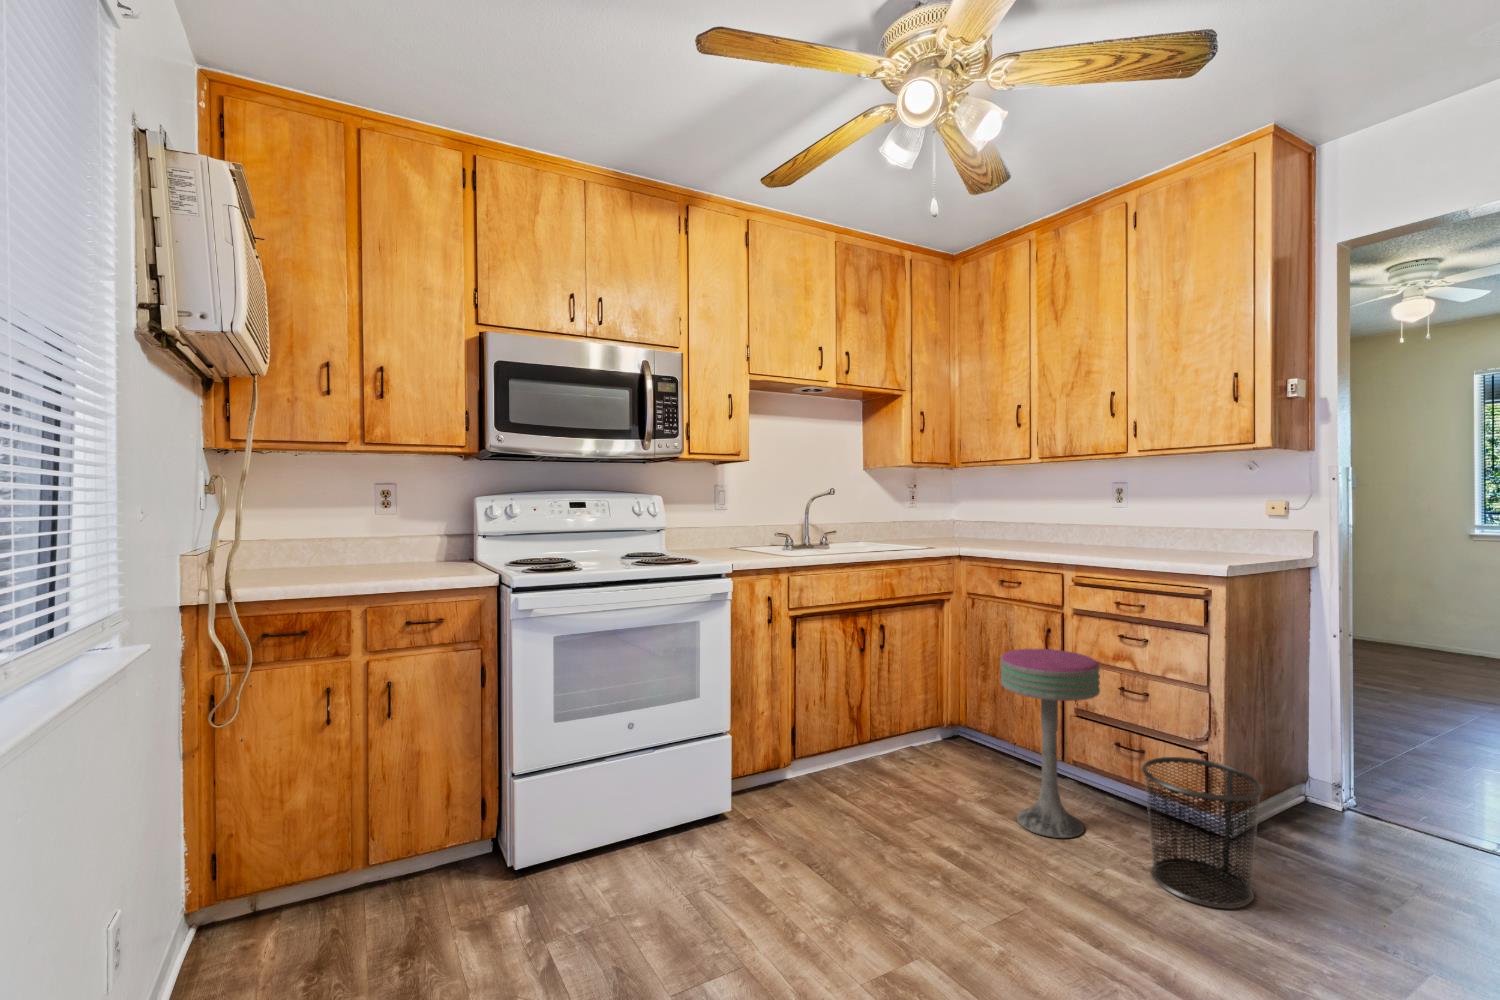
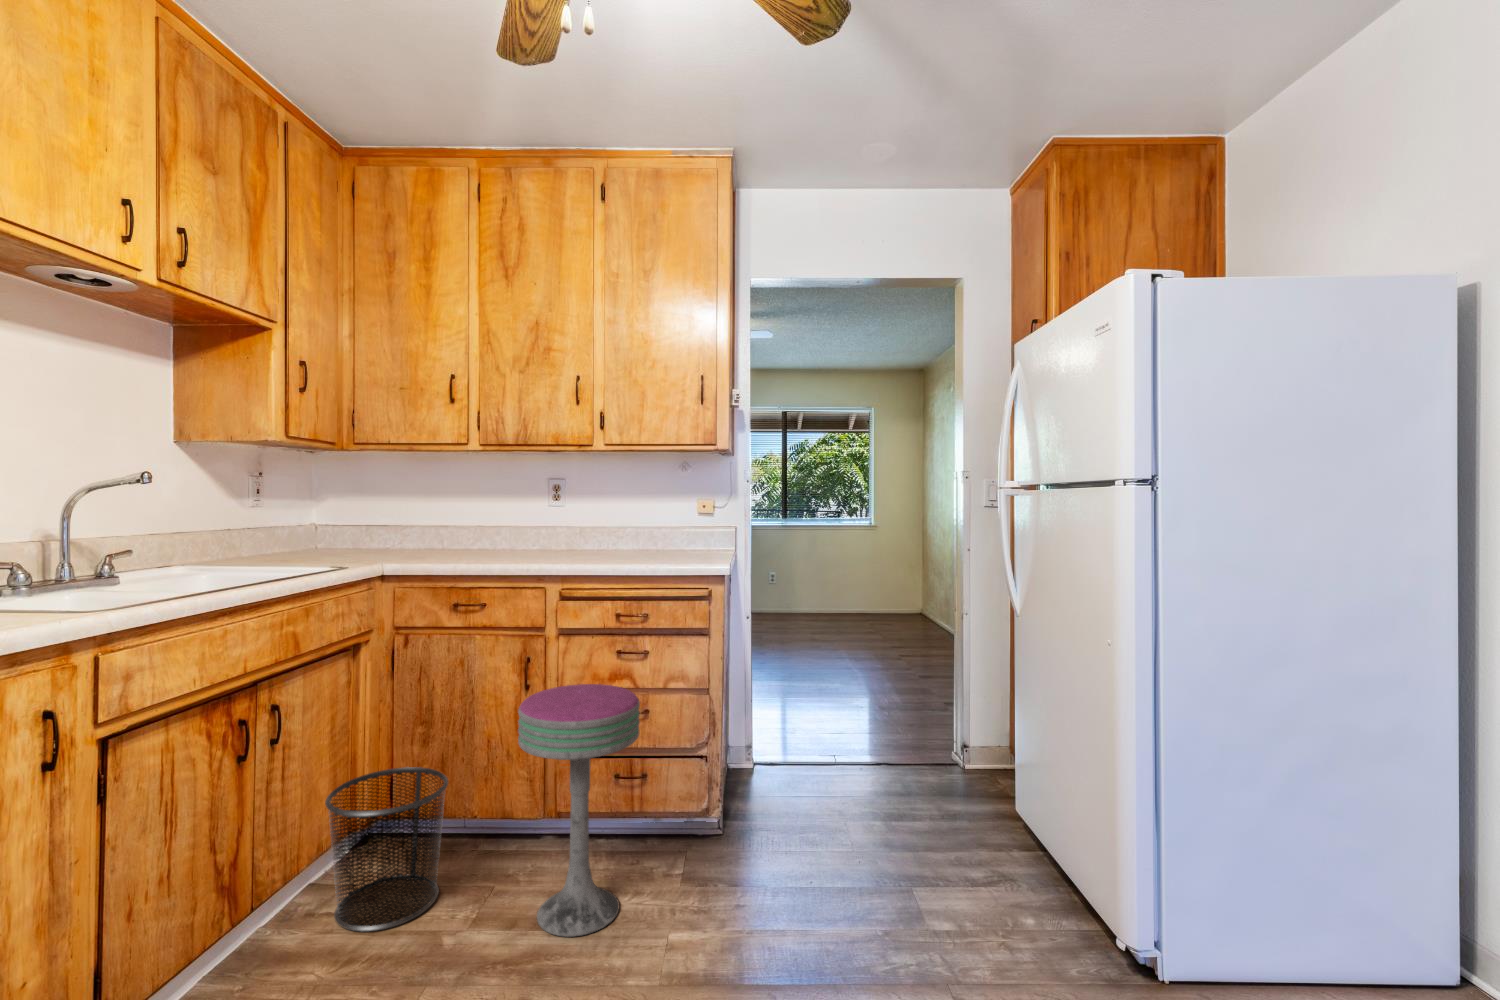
waste bin: present [1142,757,1263,908] -> present [325,767,448,932]

